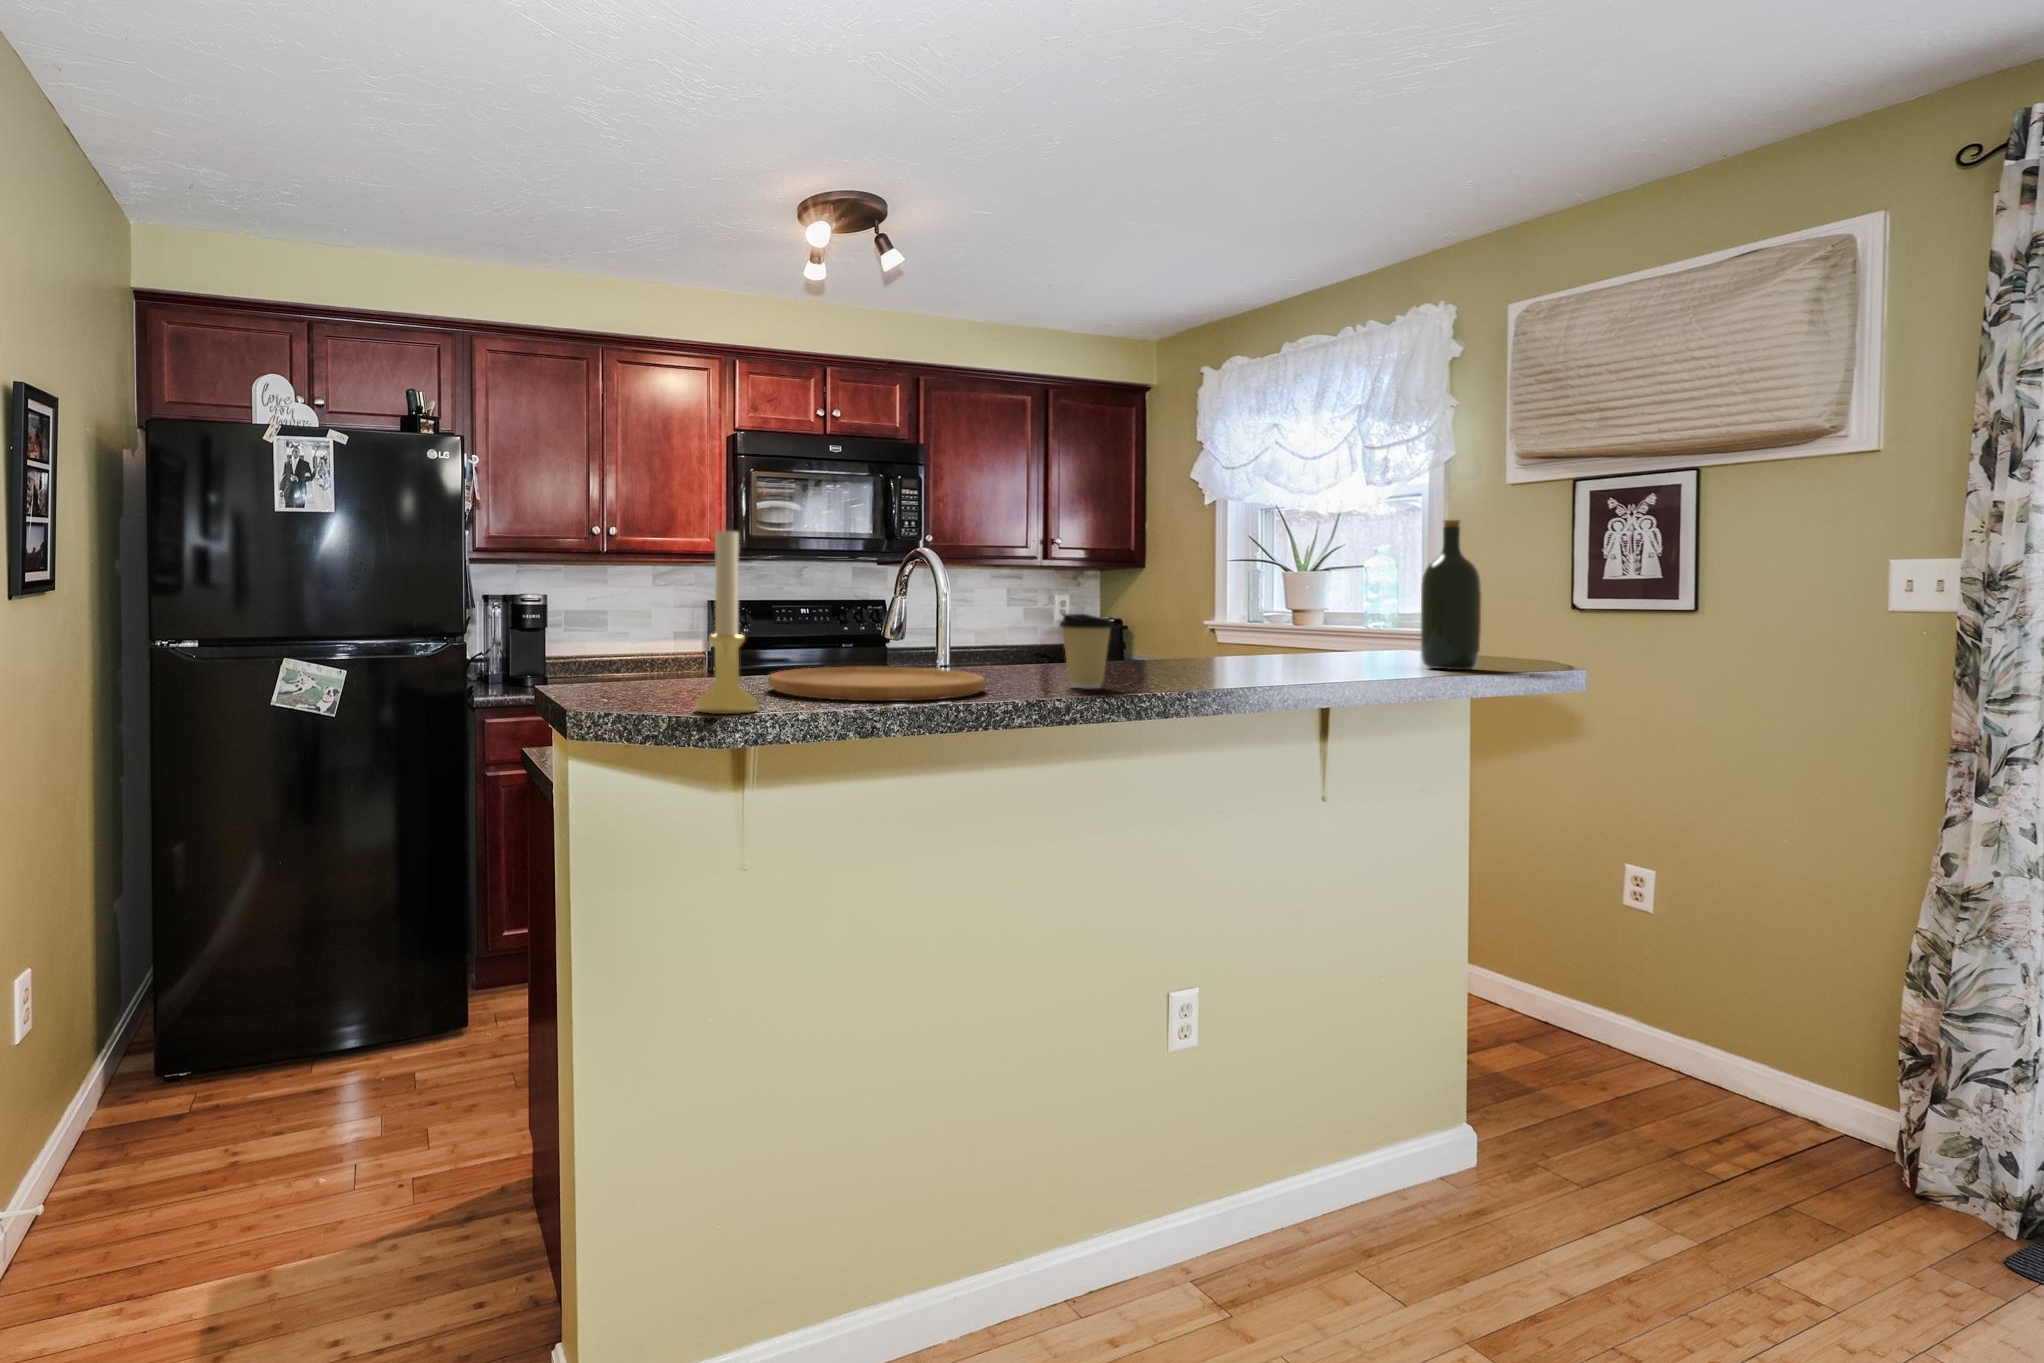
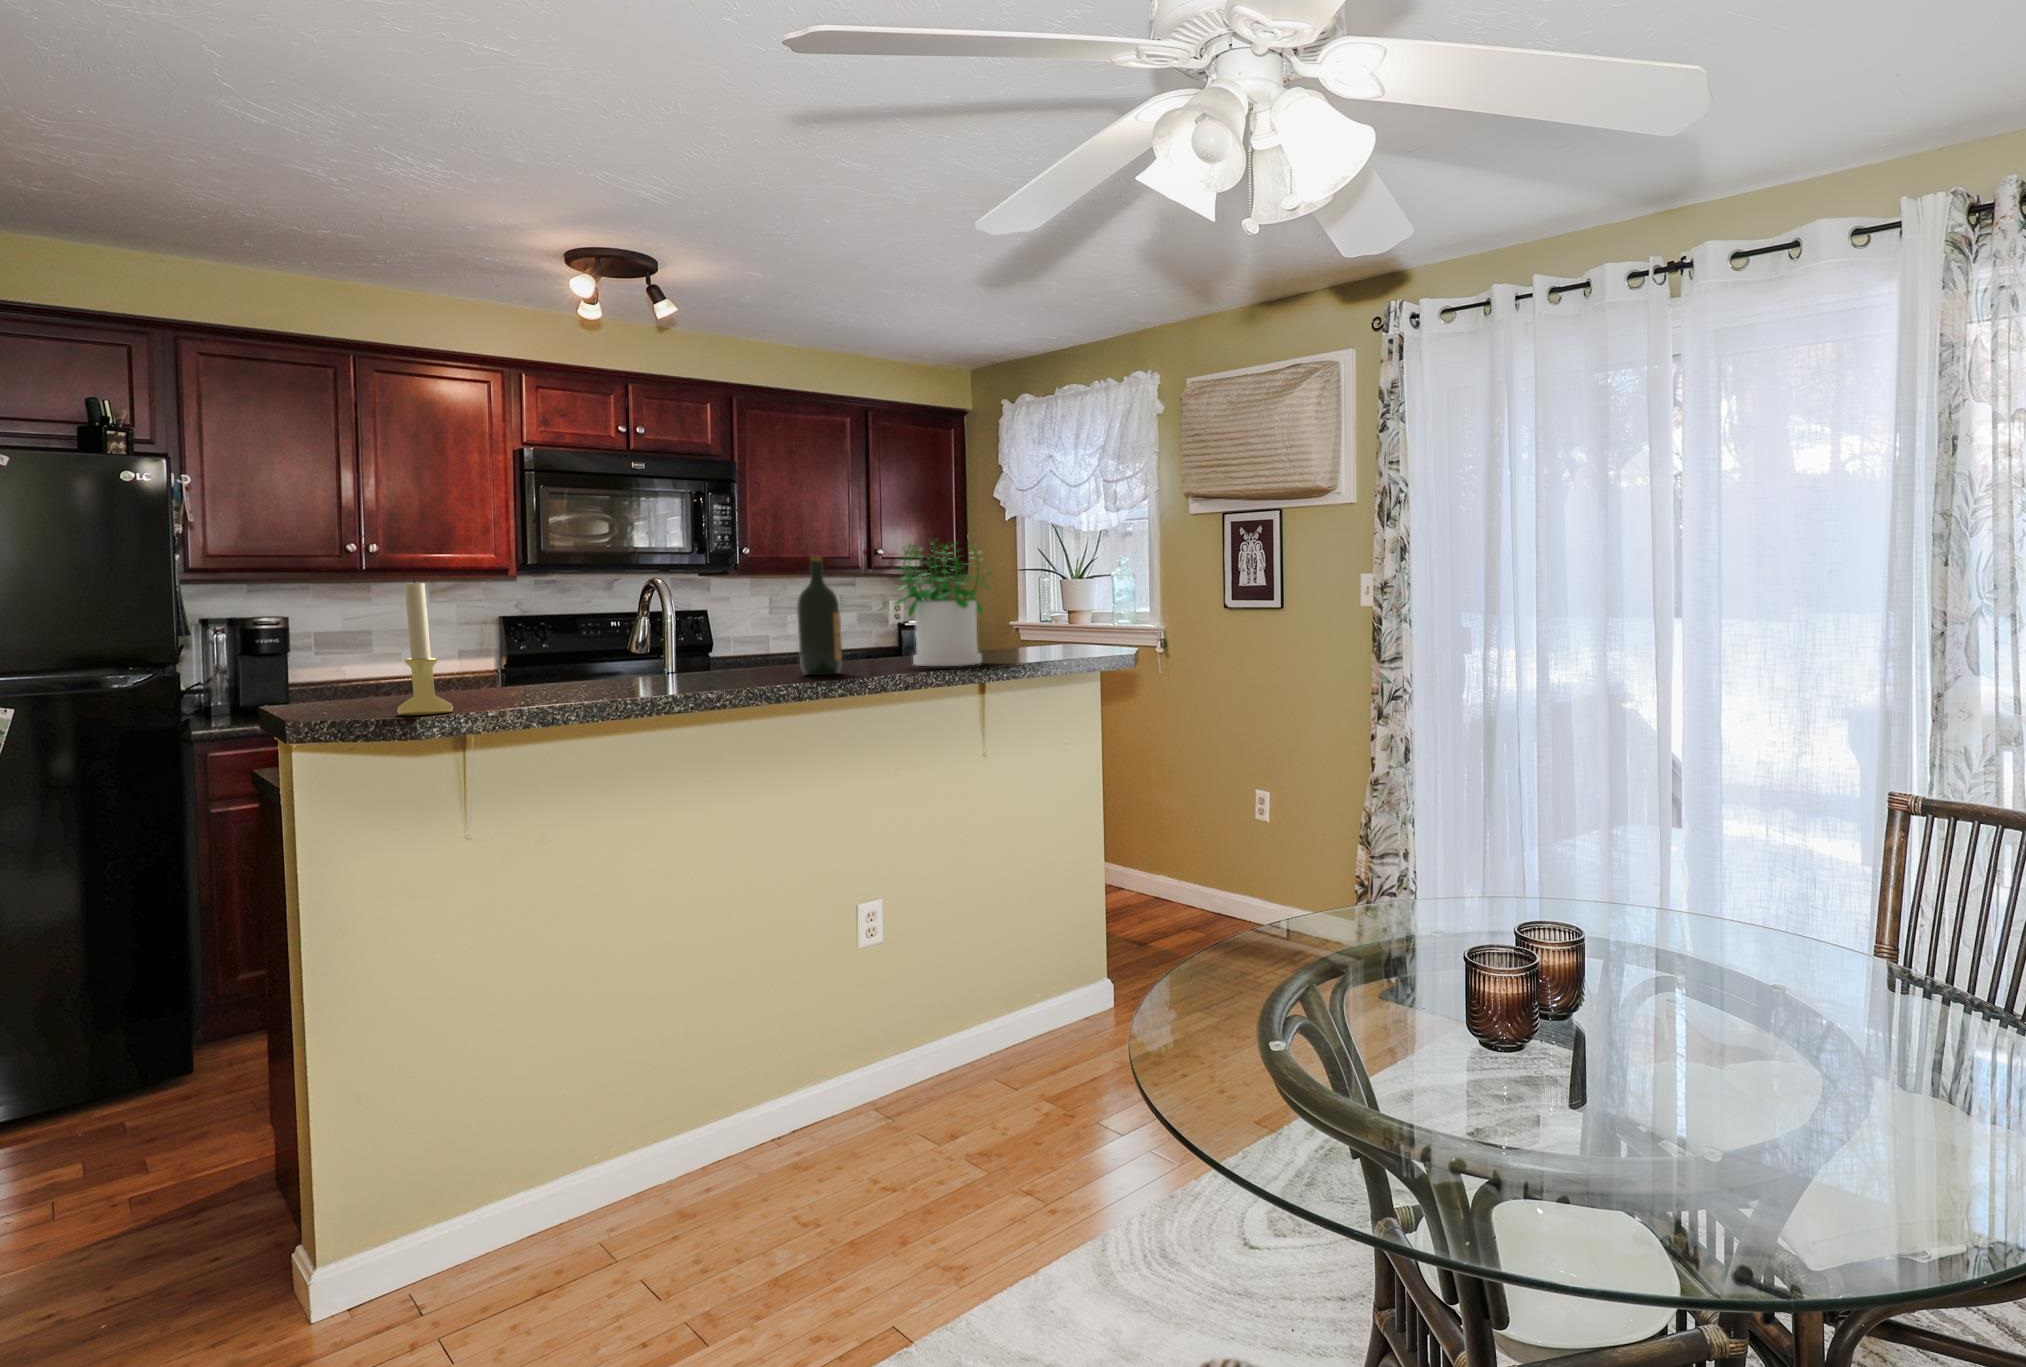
potted plant: none [1203,499,1339,671] -> present [894,542,990,666]
wine bottle: present [1421,520,1481,670] -> present [797,556,842,675]
coffee cup: present [1059,614,1114,689] -> none [729,632,771,685]
cutting board: present [768,667,985,701] -> none [481,676,668,701]

